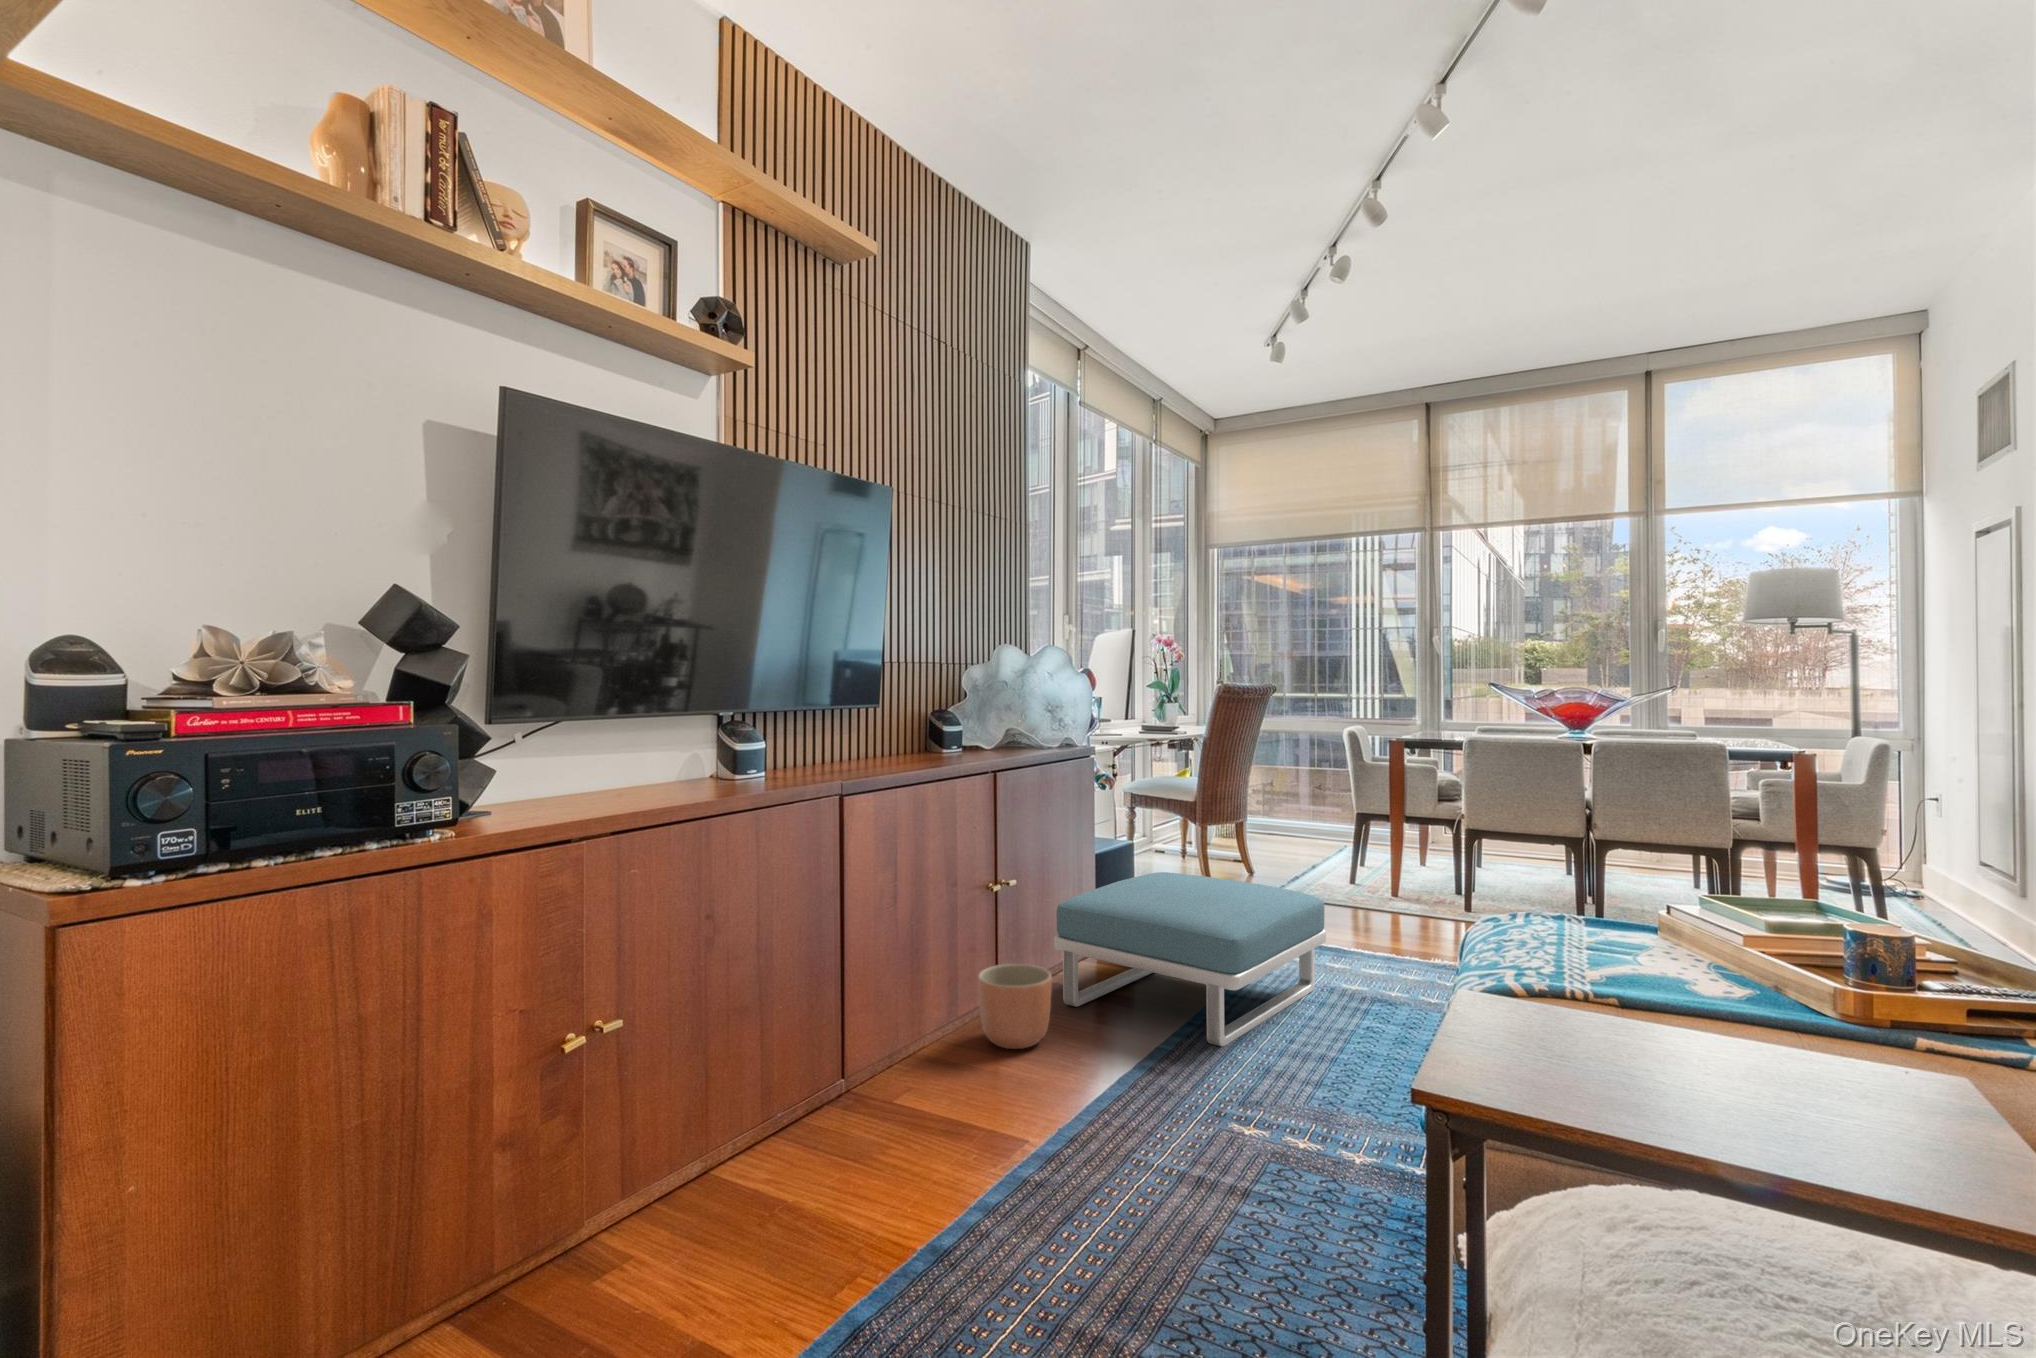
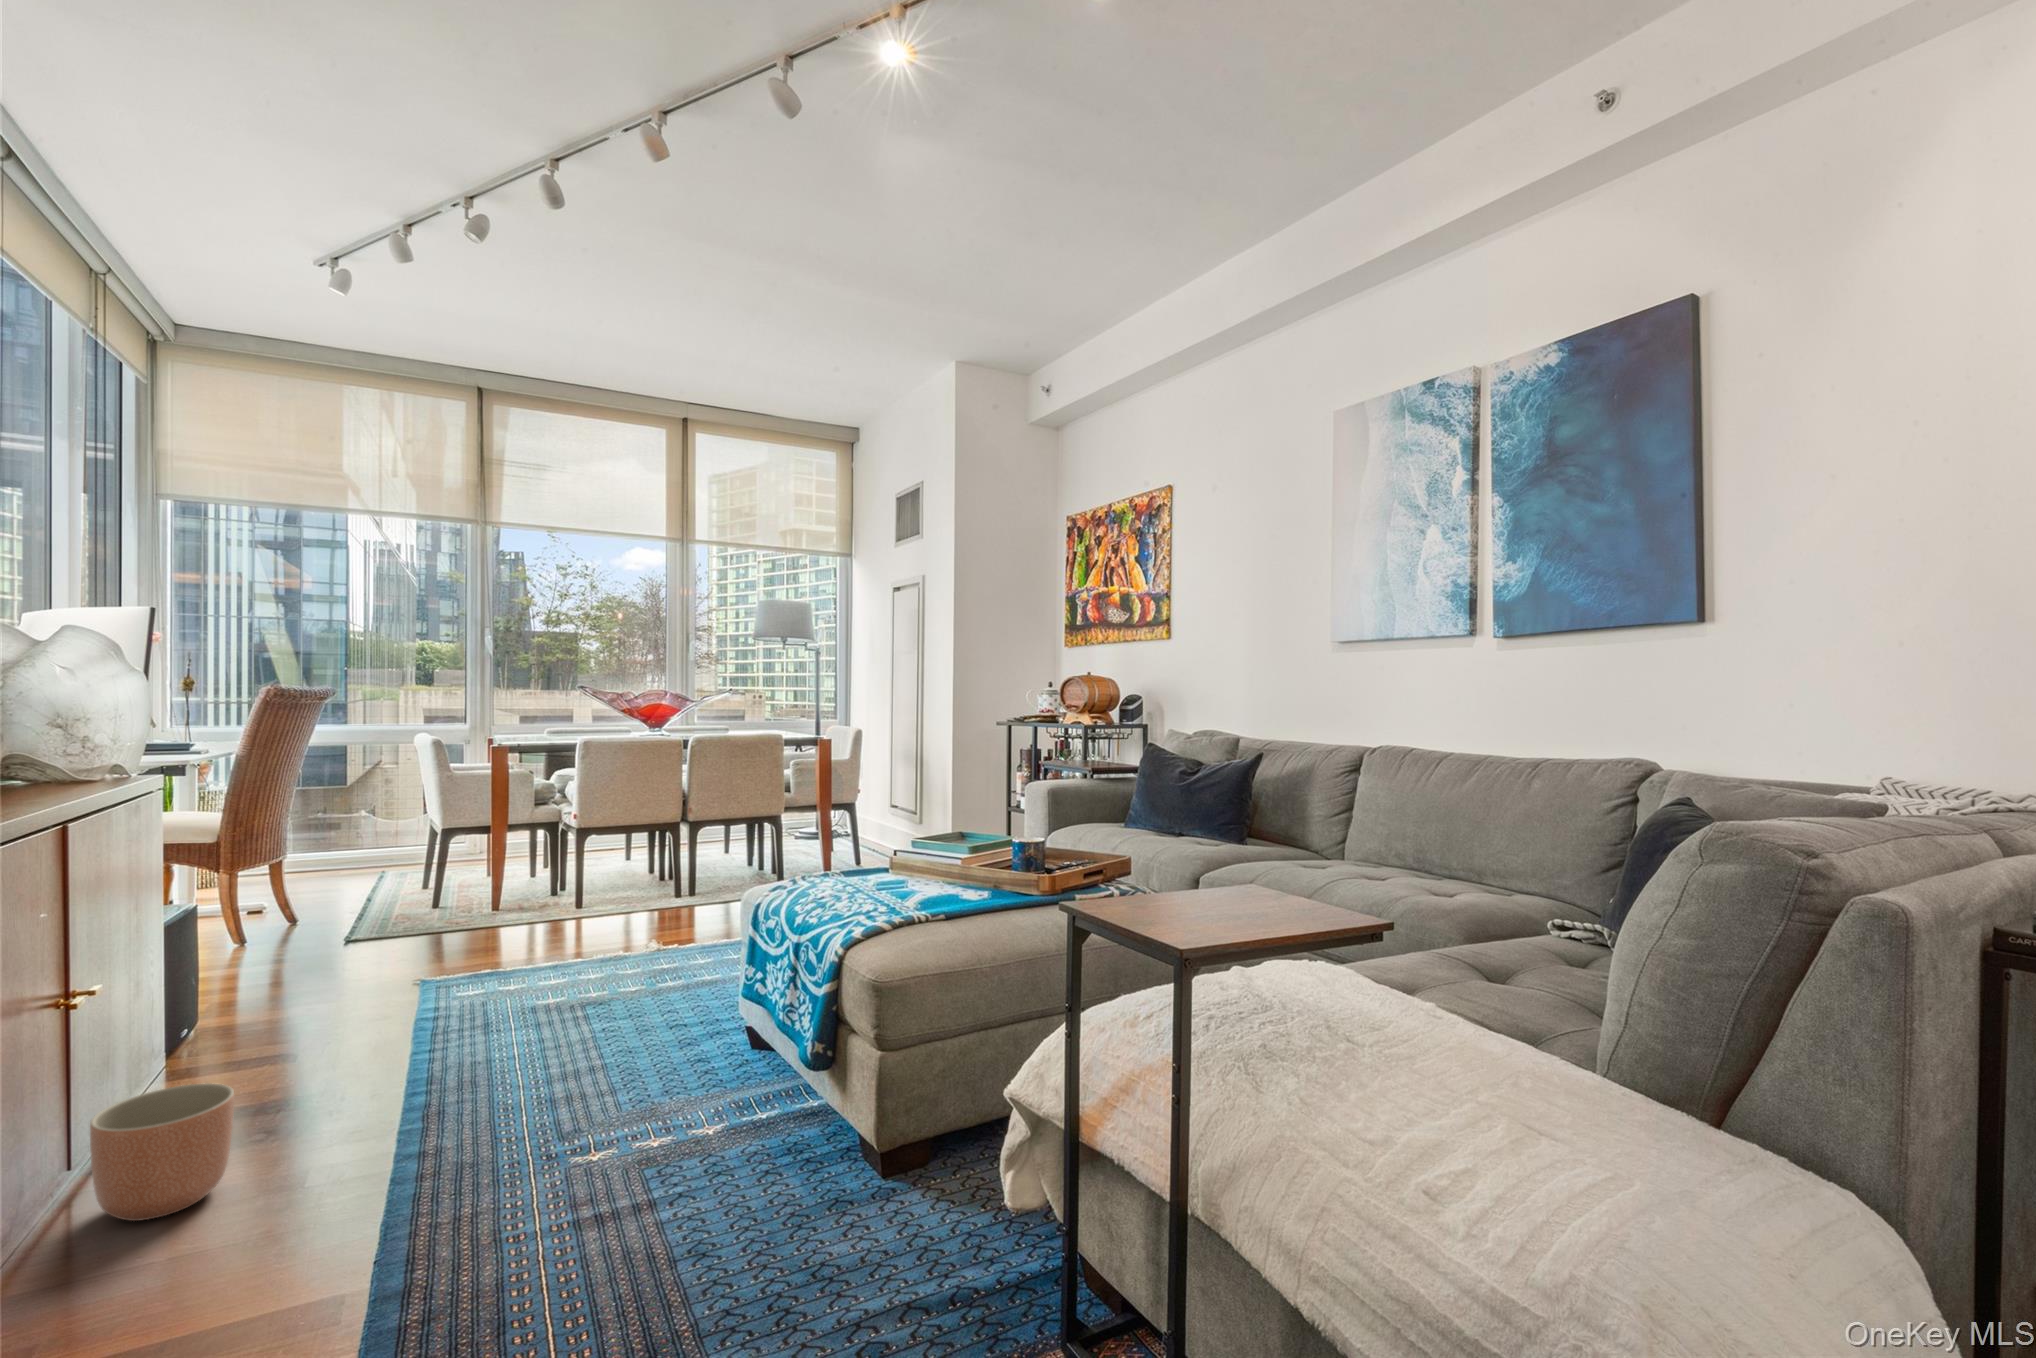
footstool: present [1054,872,1326,1047] -> none [170,911,529,1132]

